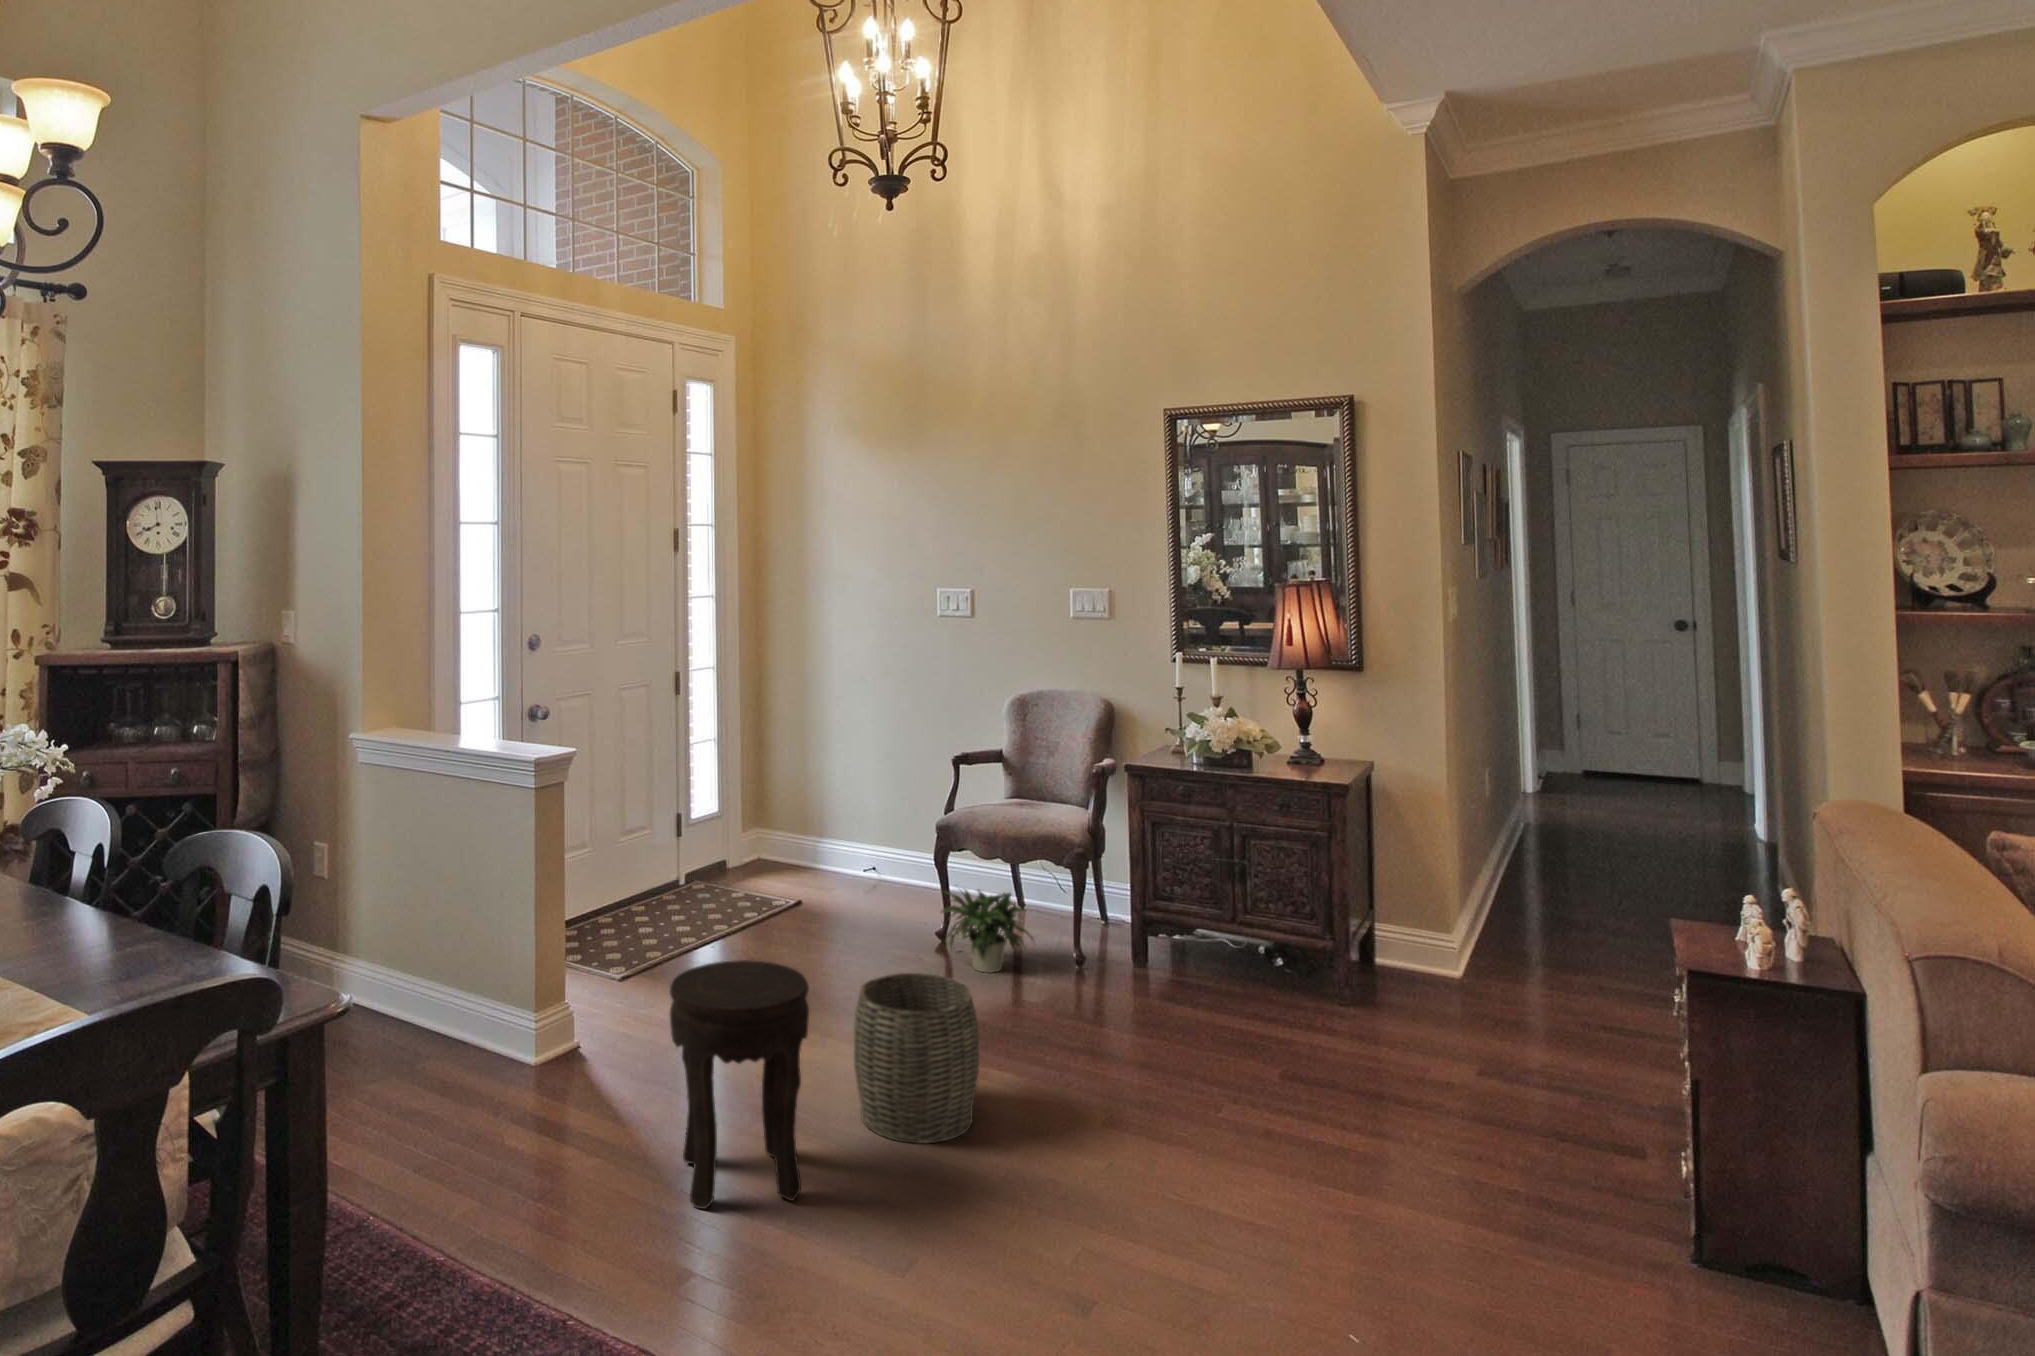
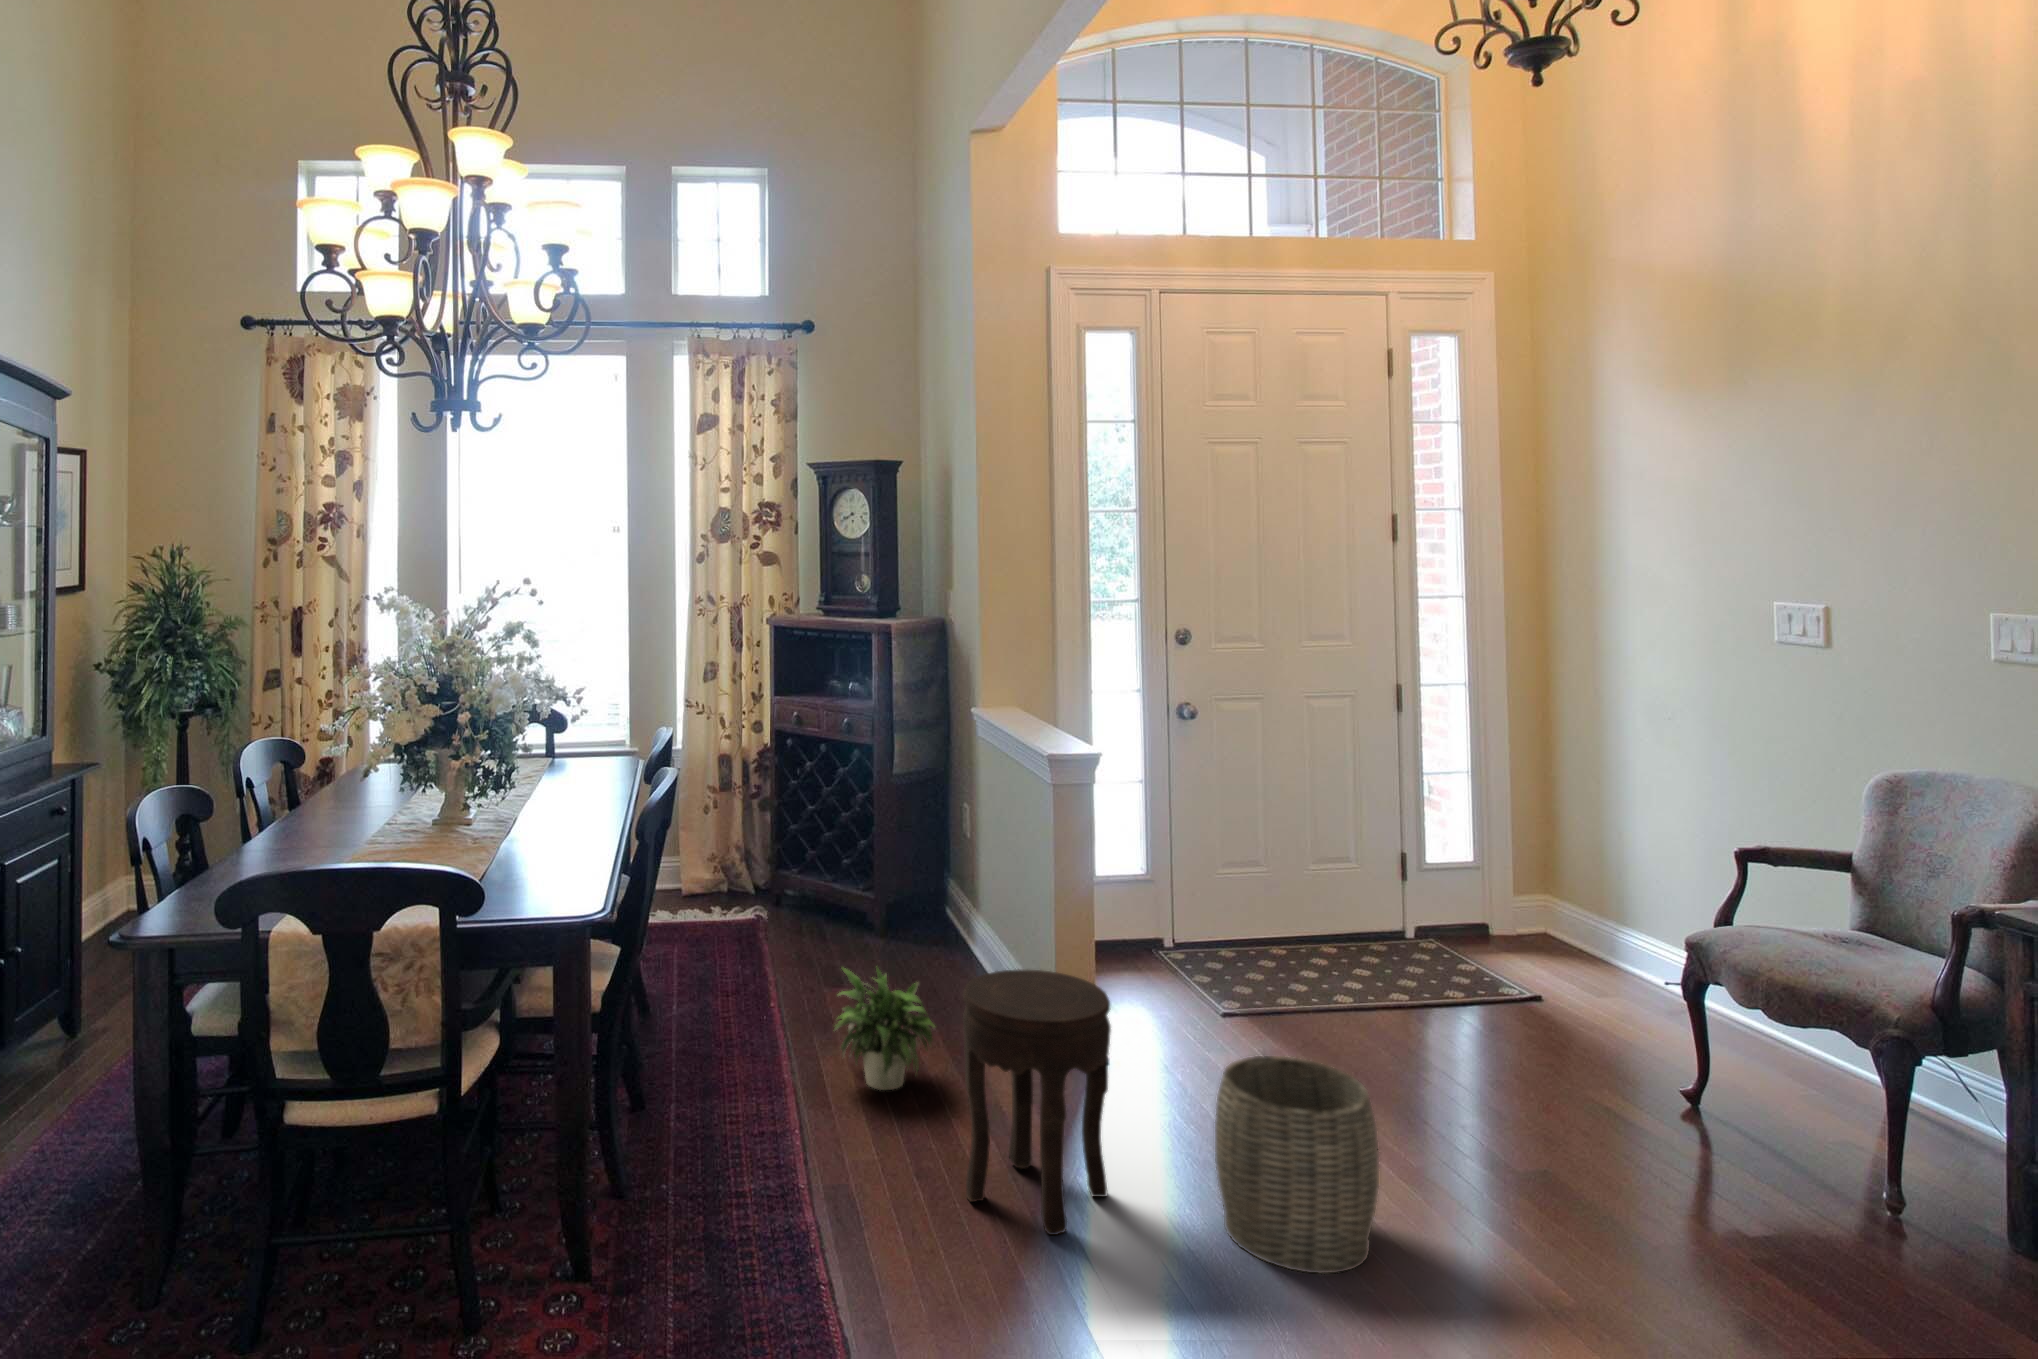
potted plant: present [942,888,1033,973] -> present [835,968,935,1090]

